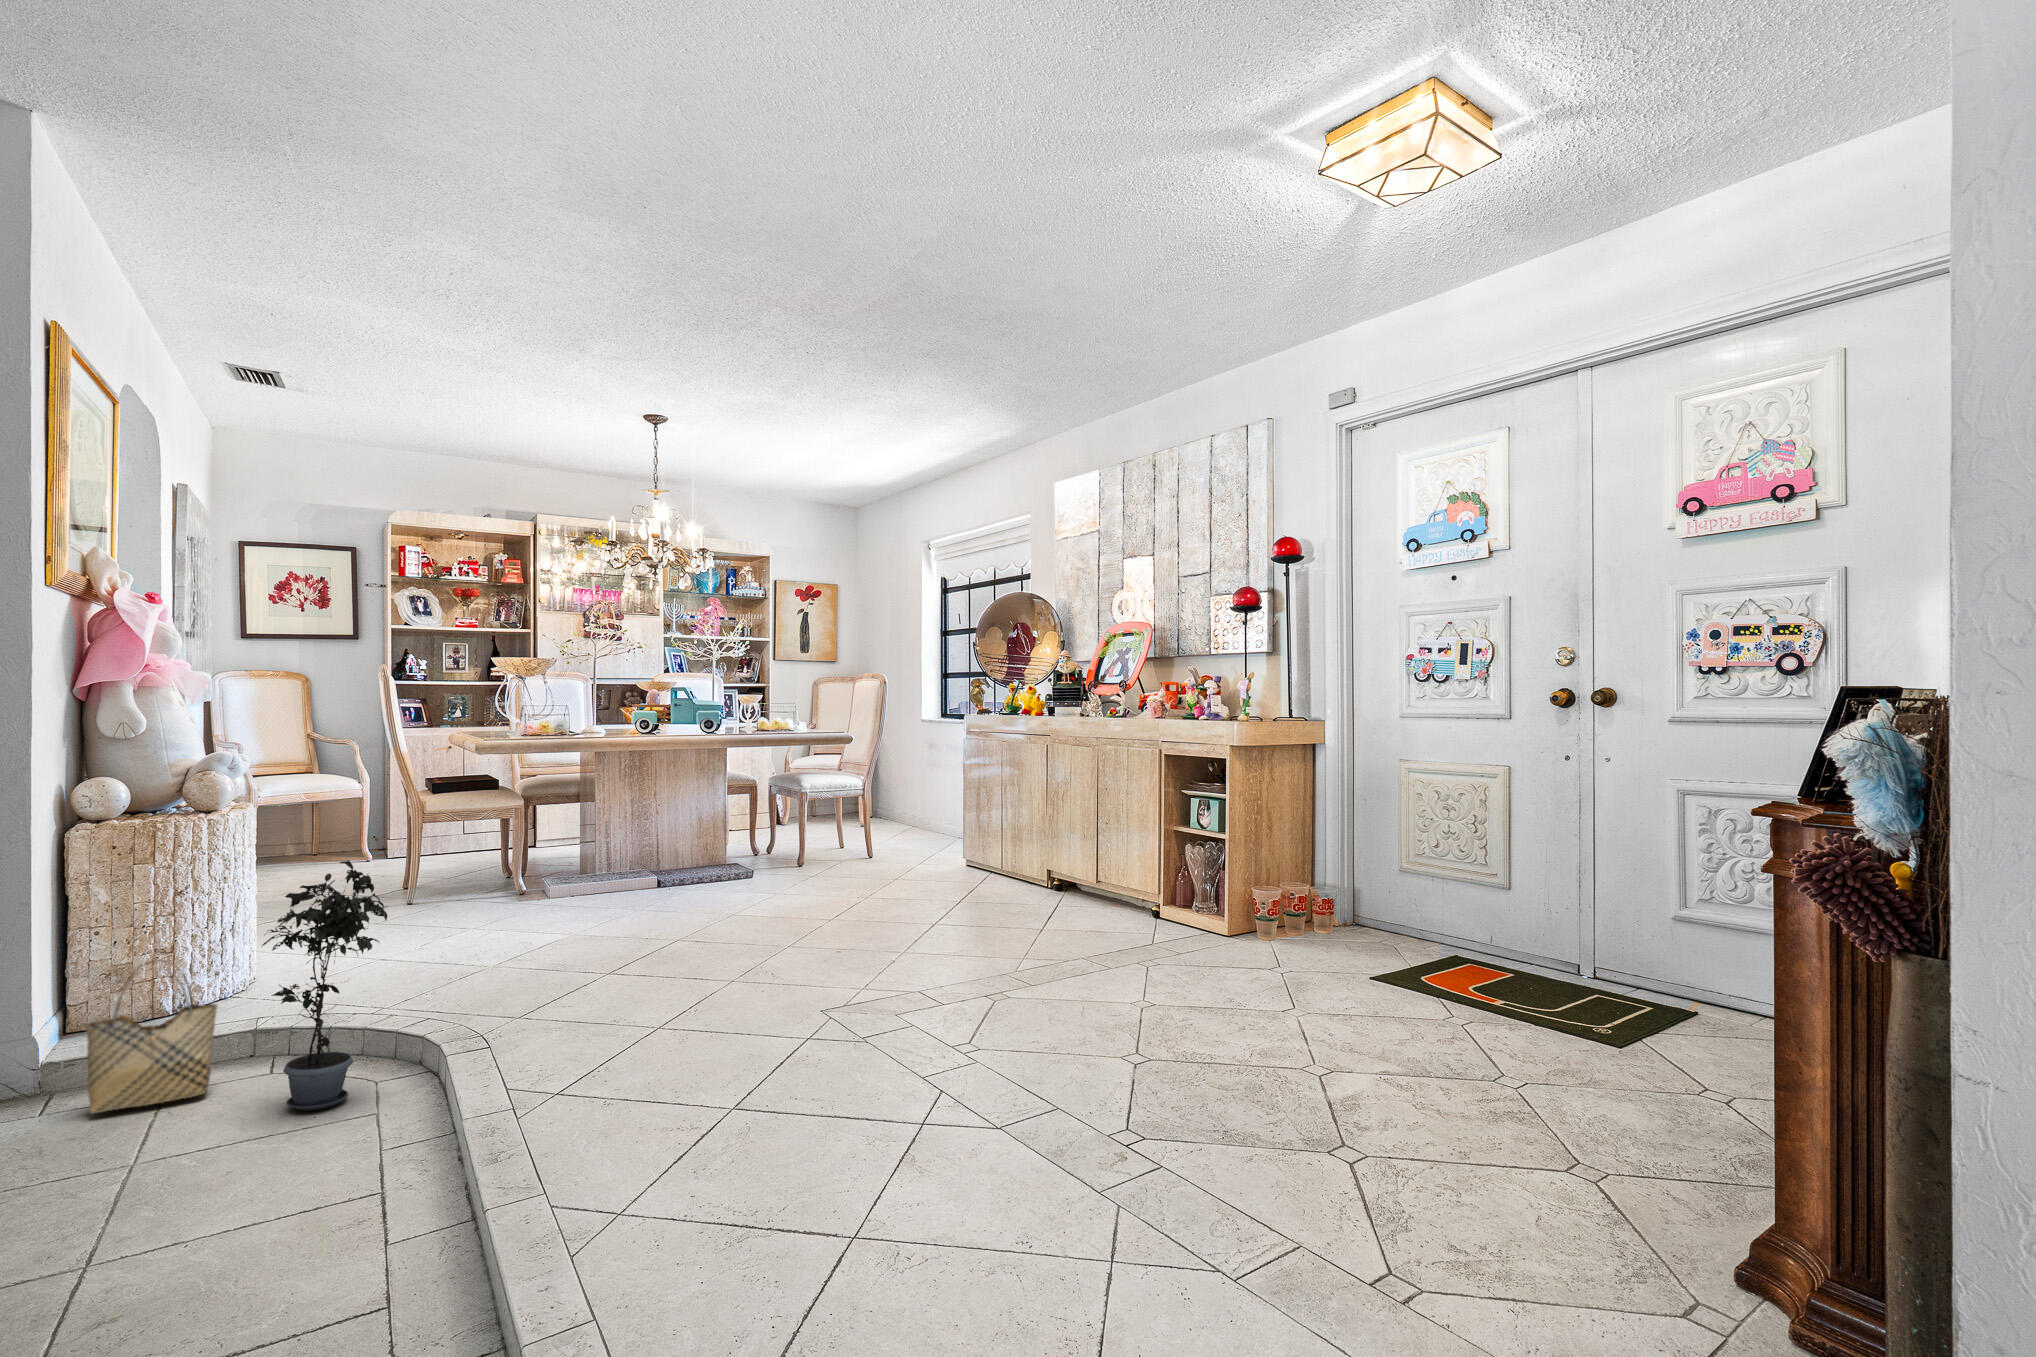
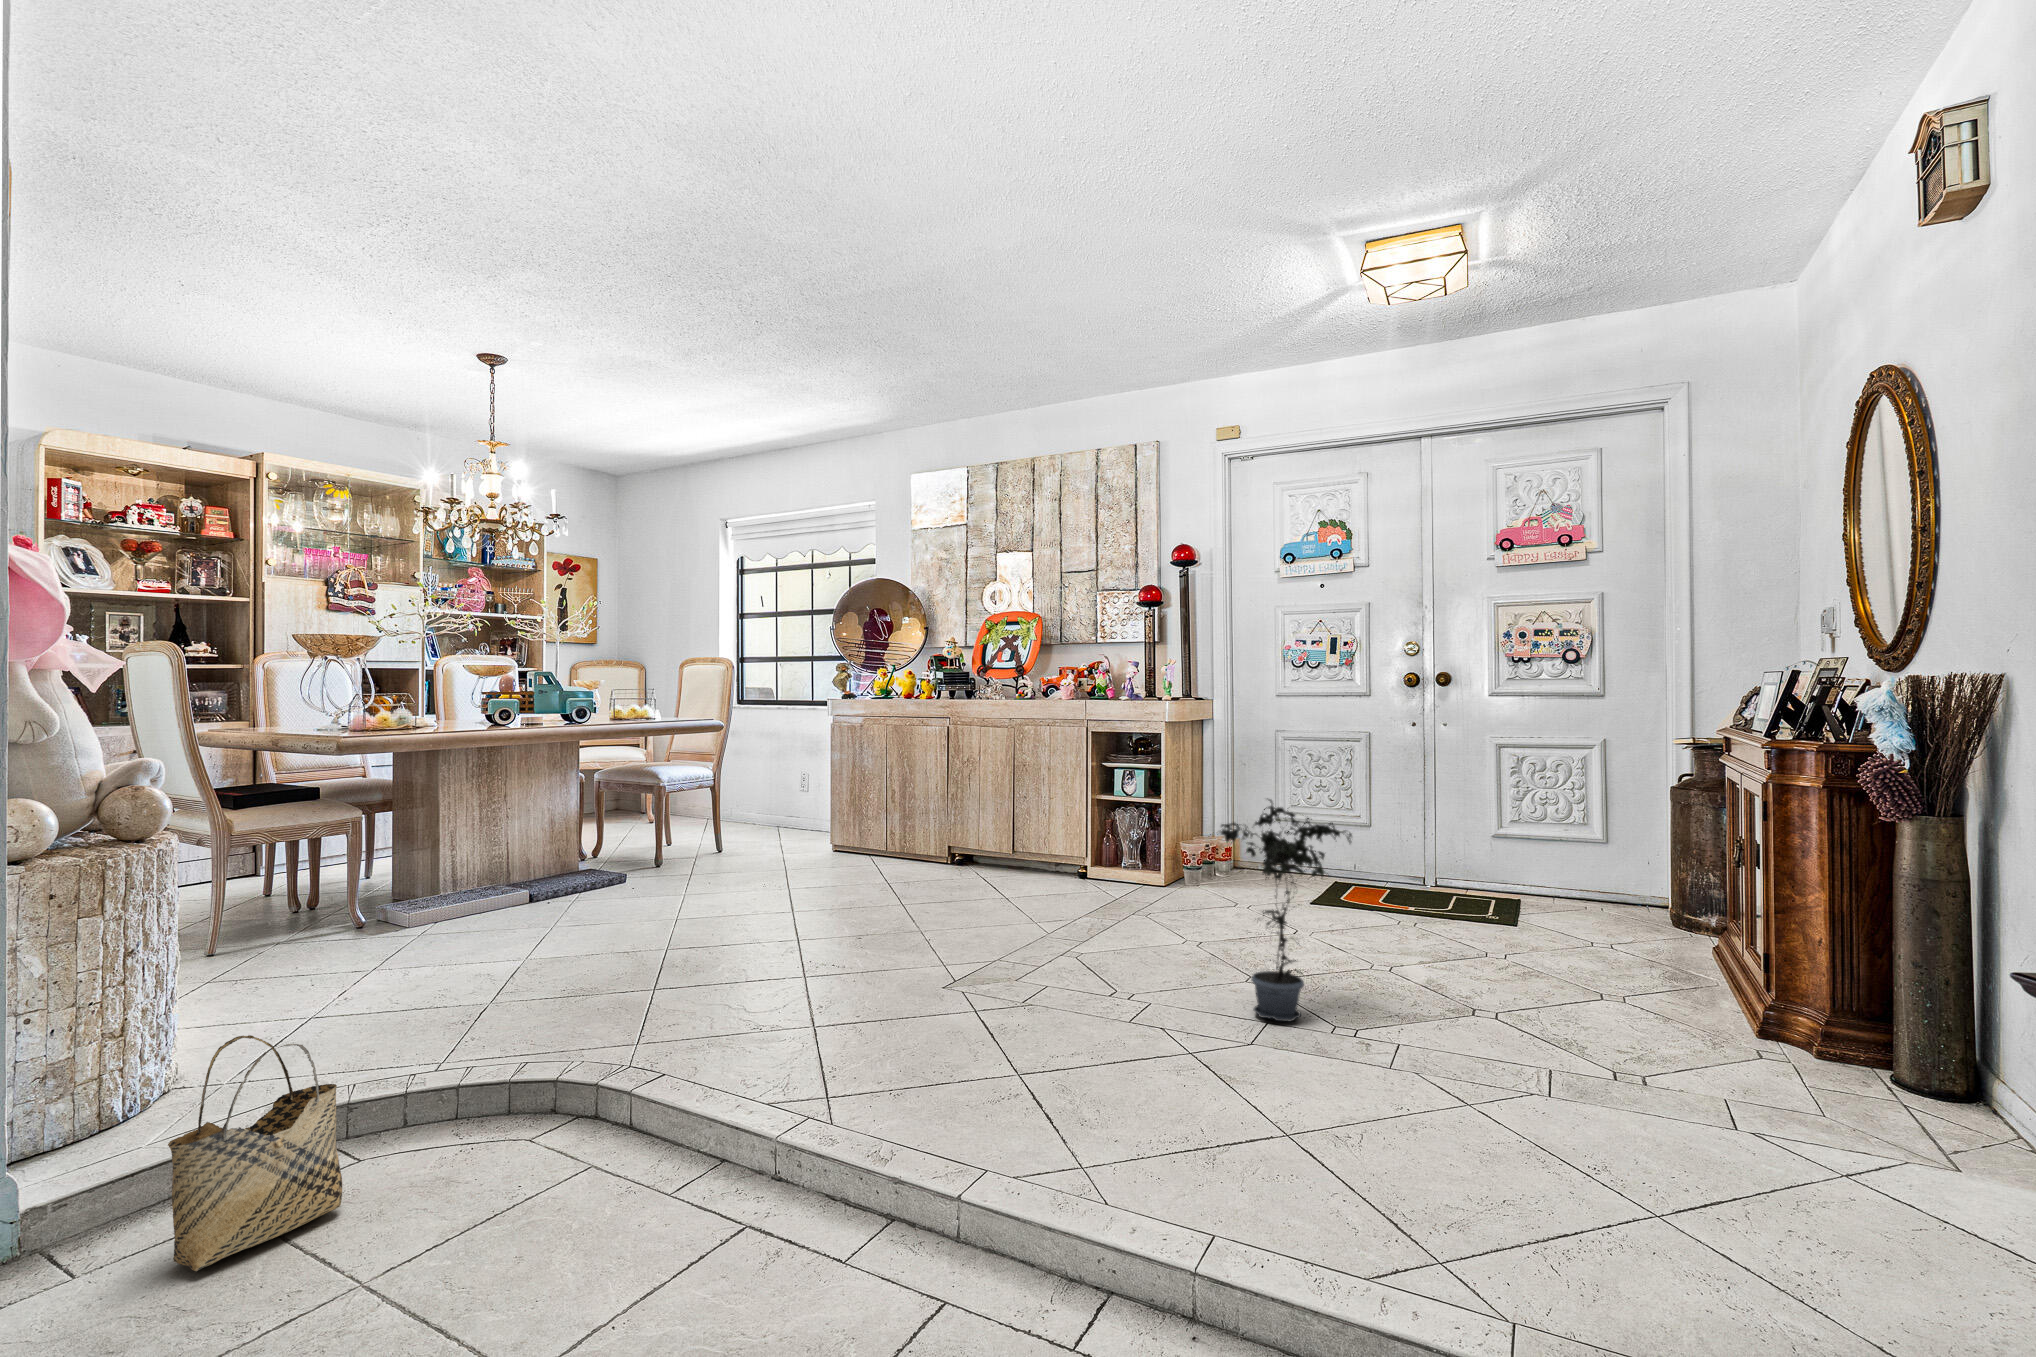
potted plant: present [262,861,388,1111] -> present [1210,799,1352,1021]

